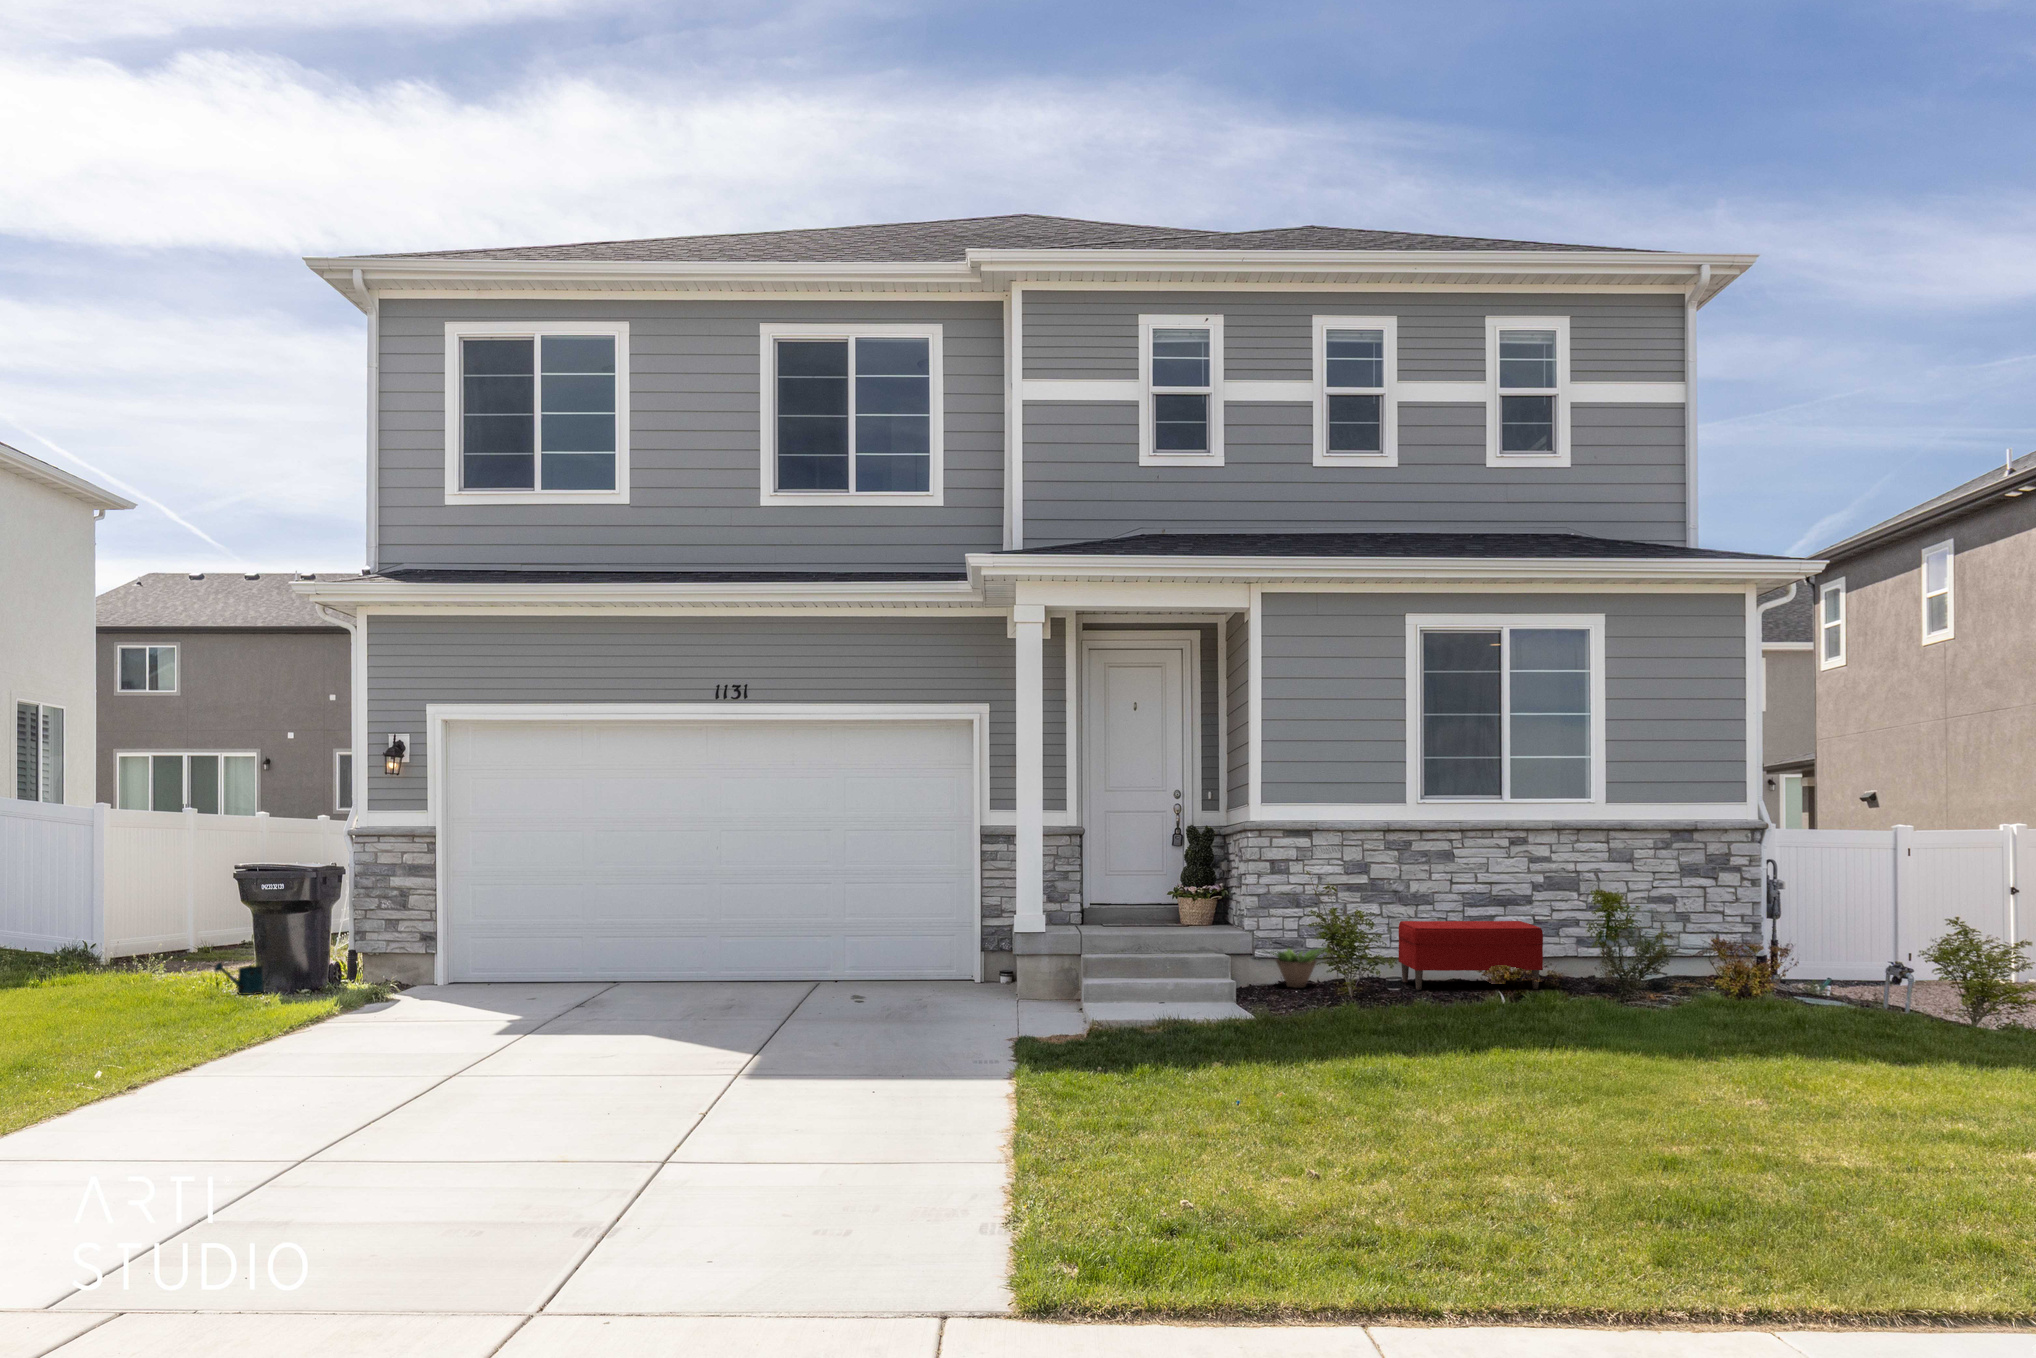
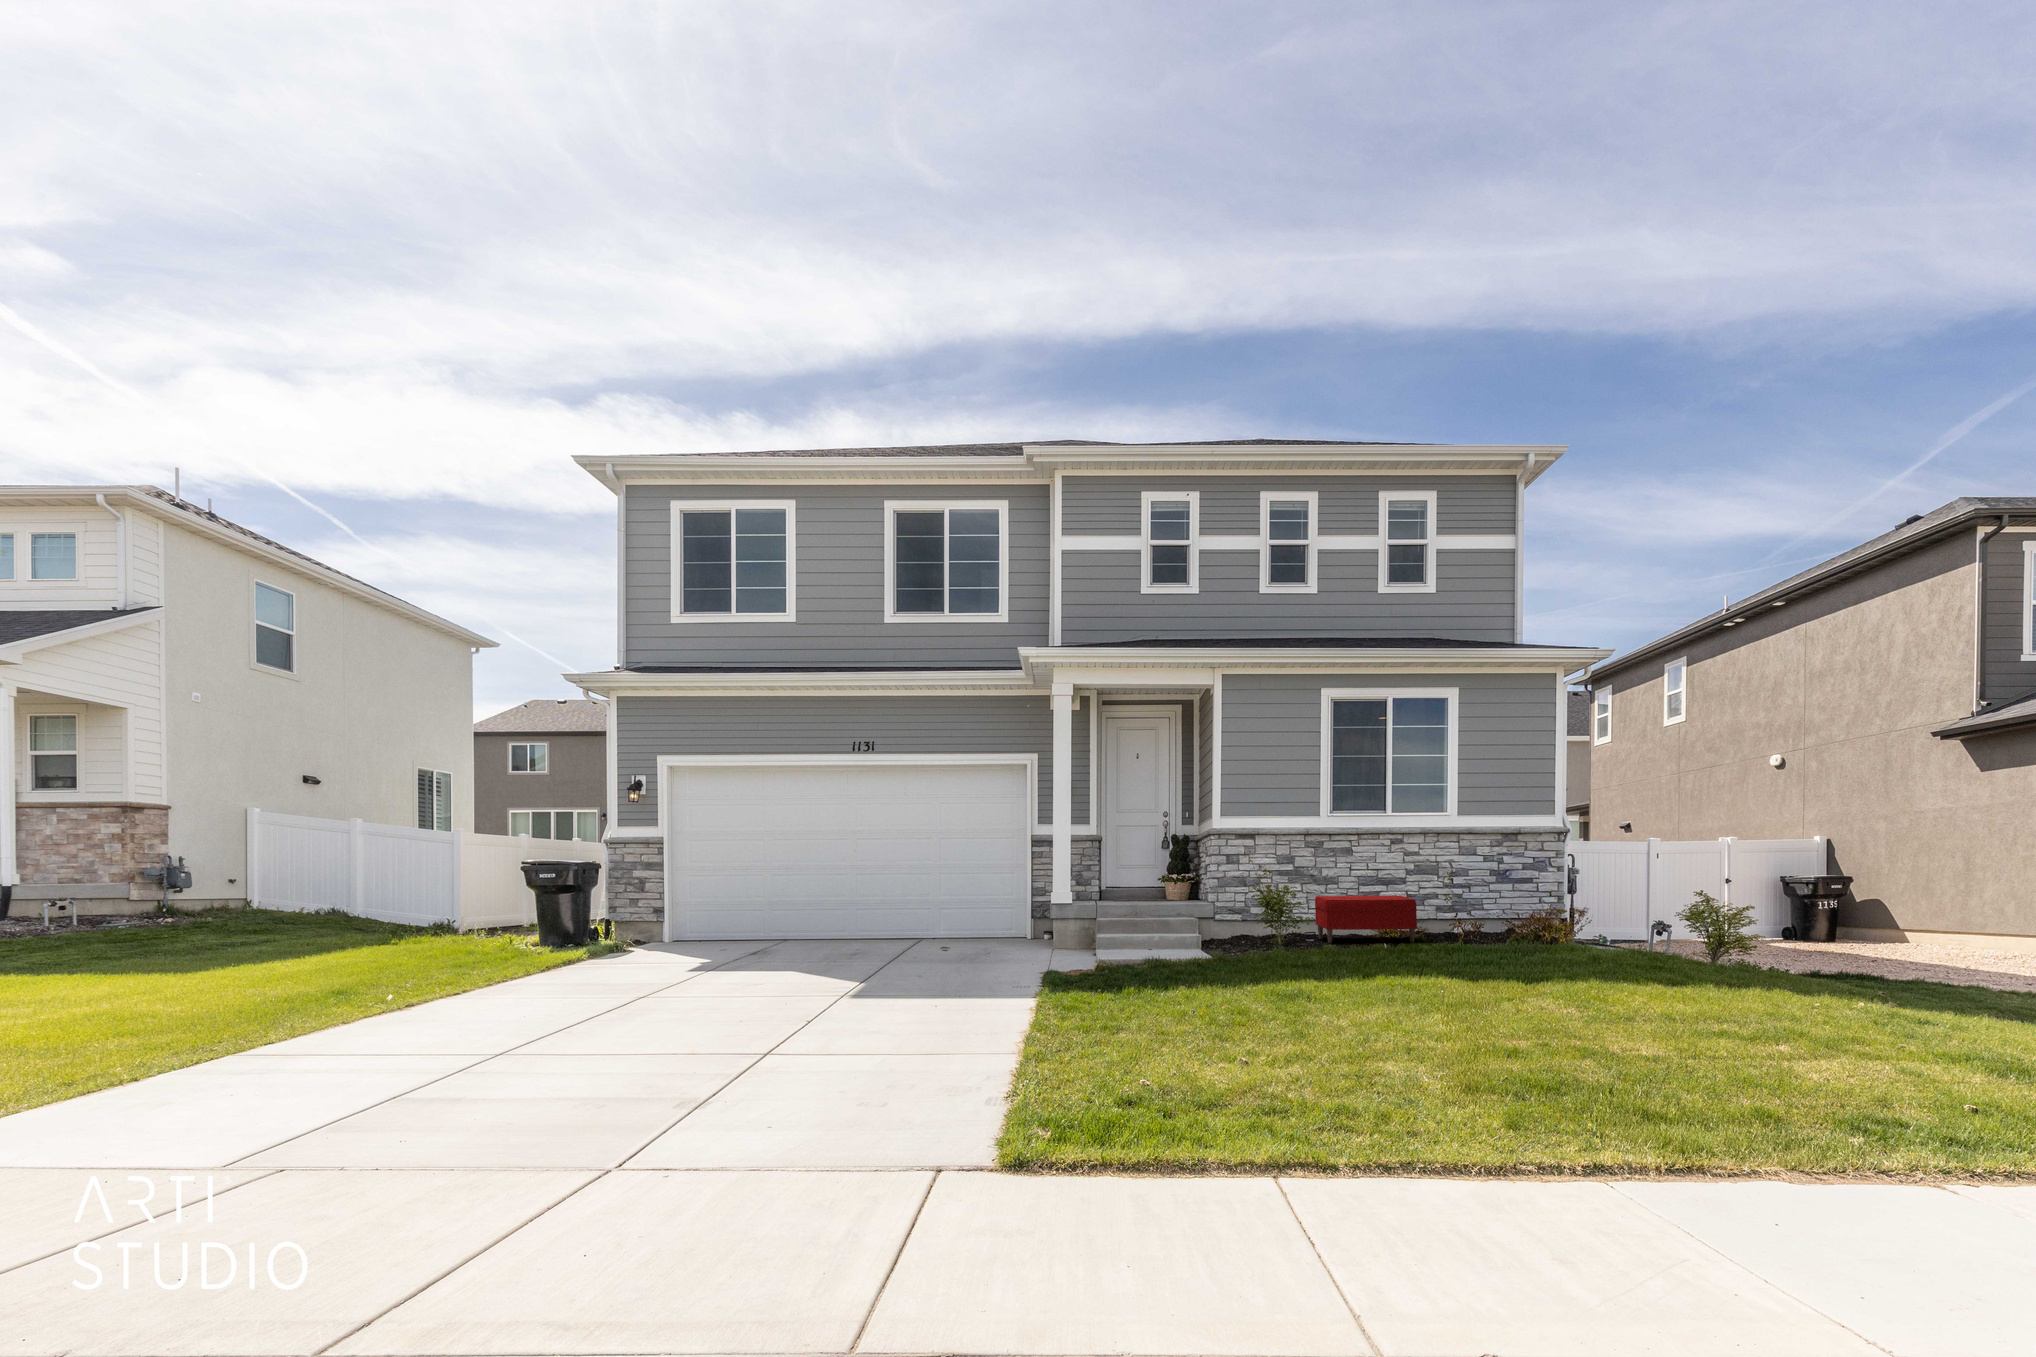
decorative plant: present [1269,948,1327,988] -> none [1217,915,1267,942]
watering can: present [214,962,266,995] -> none [511,925,549,949]

